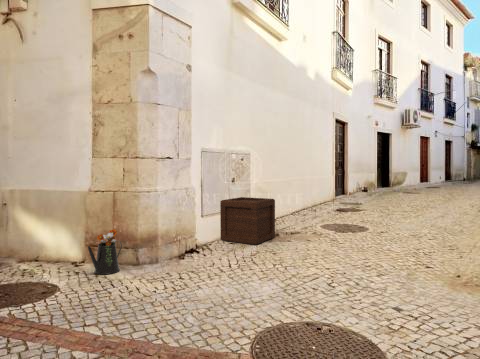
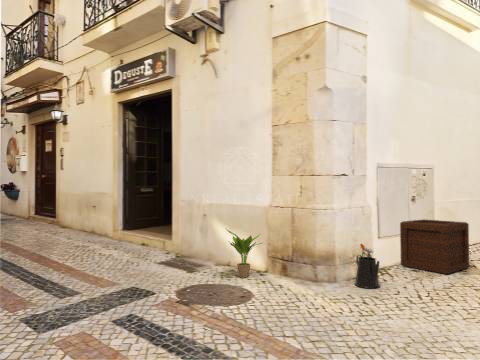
potted plant: none [37,215,85,267] -> present [227,230,262,278]
watering can: present [88,229,122,274] -> present [355,244,380,288]

